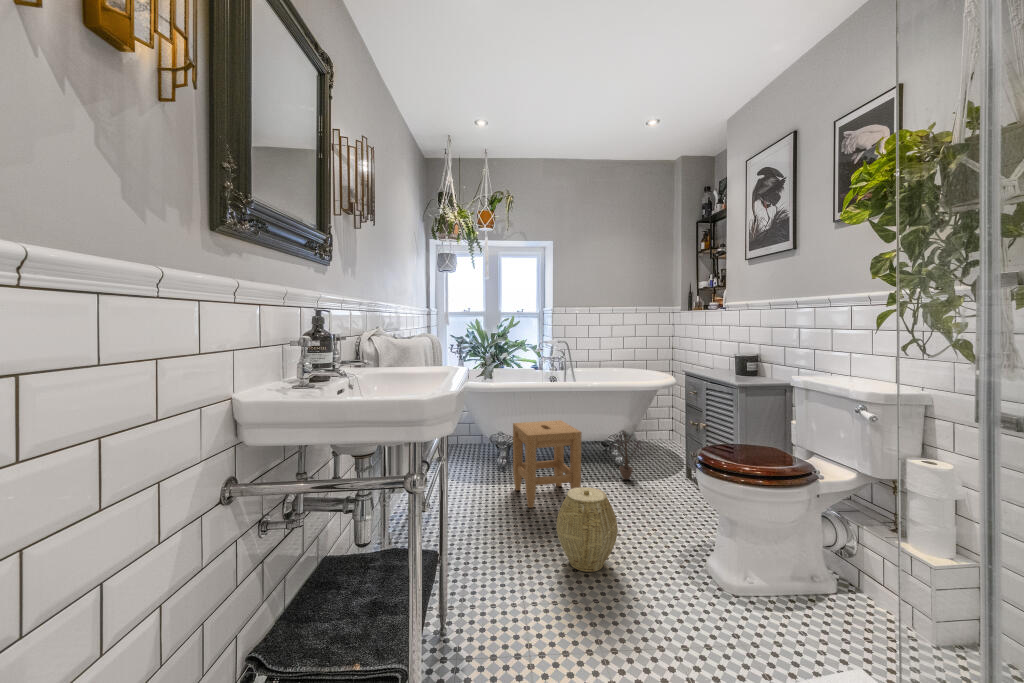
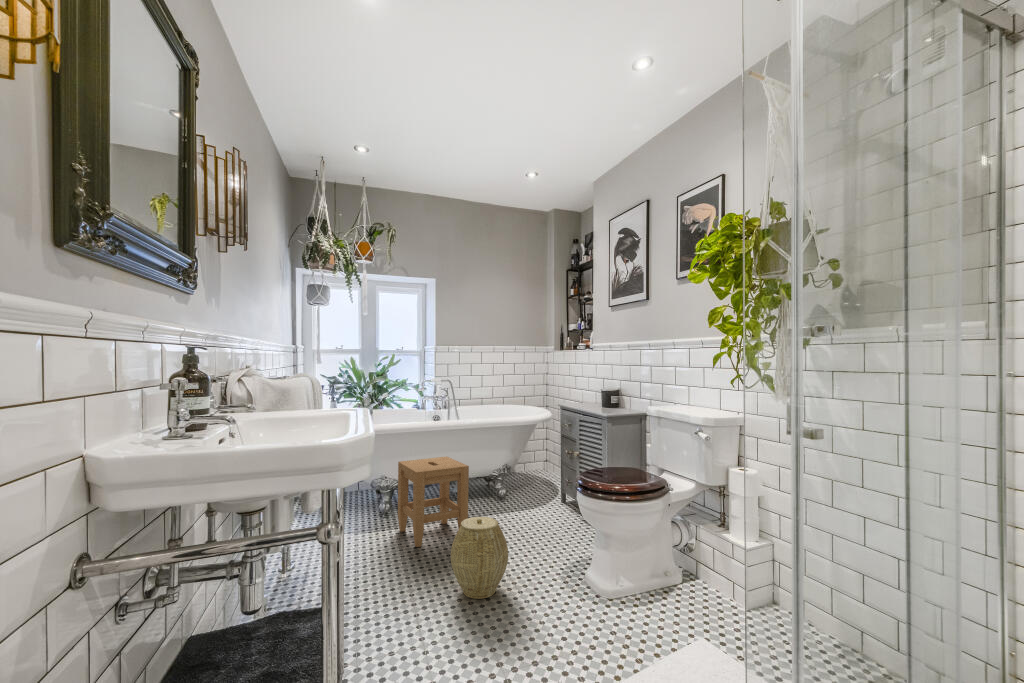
decorative plant: present [612,431,642,480] -> none [489,464,523,512]

